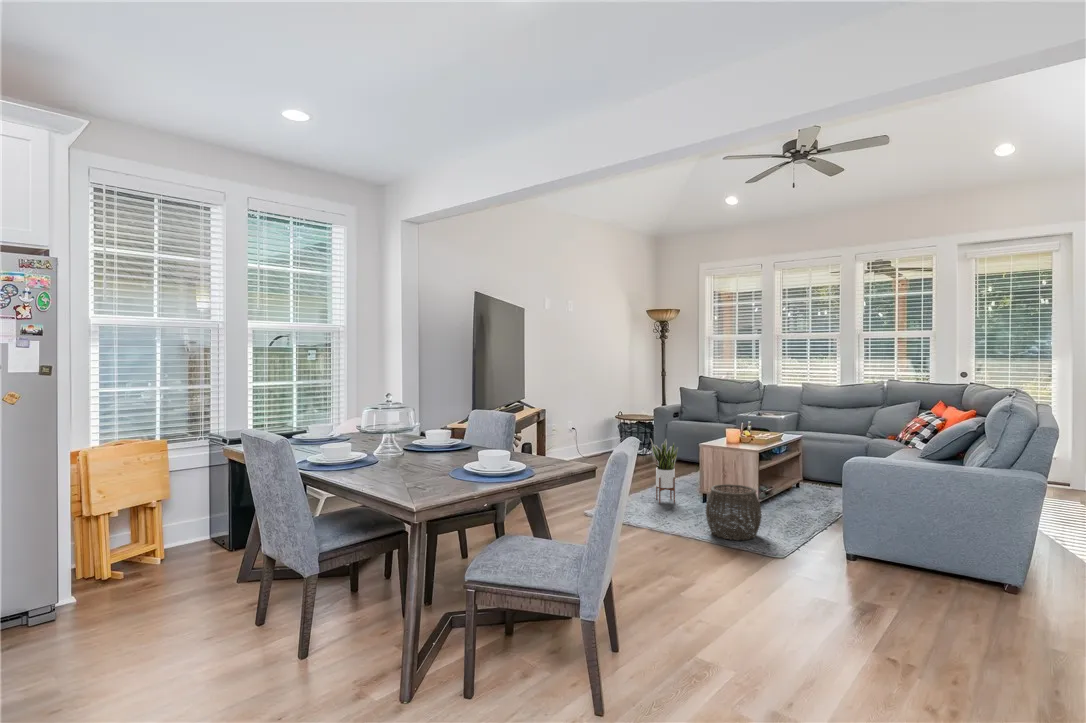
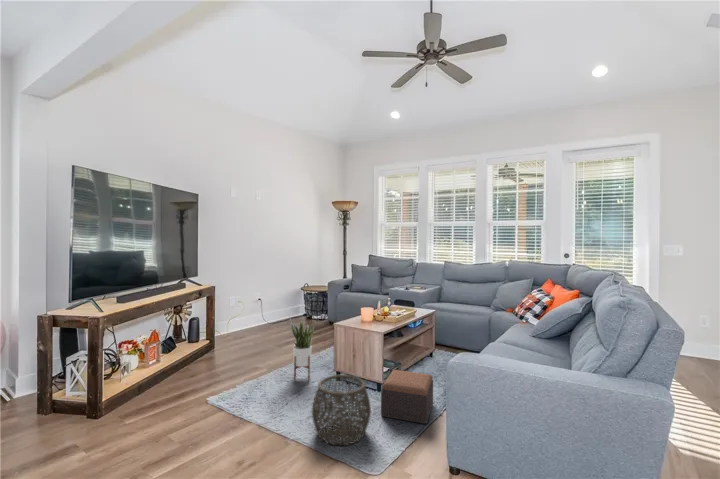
footstool: none [765,487,814,531] -> present [381,370,433,424]

